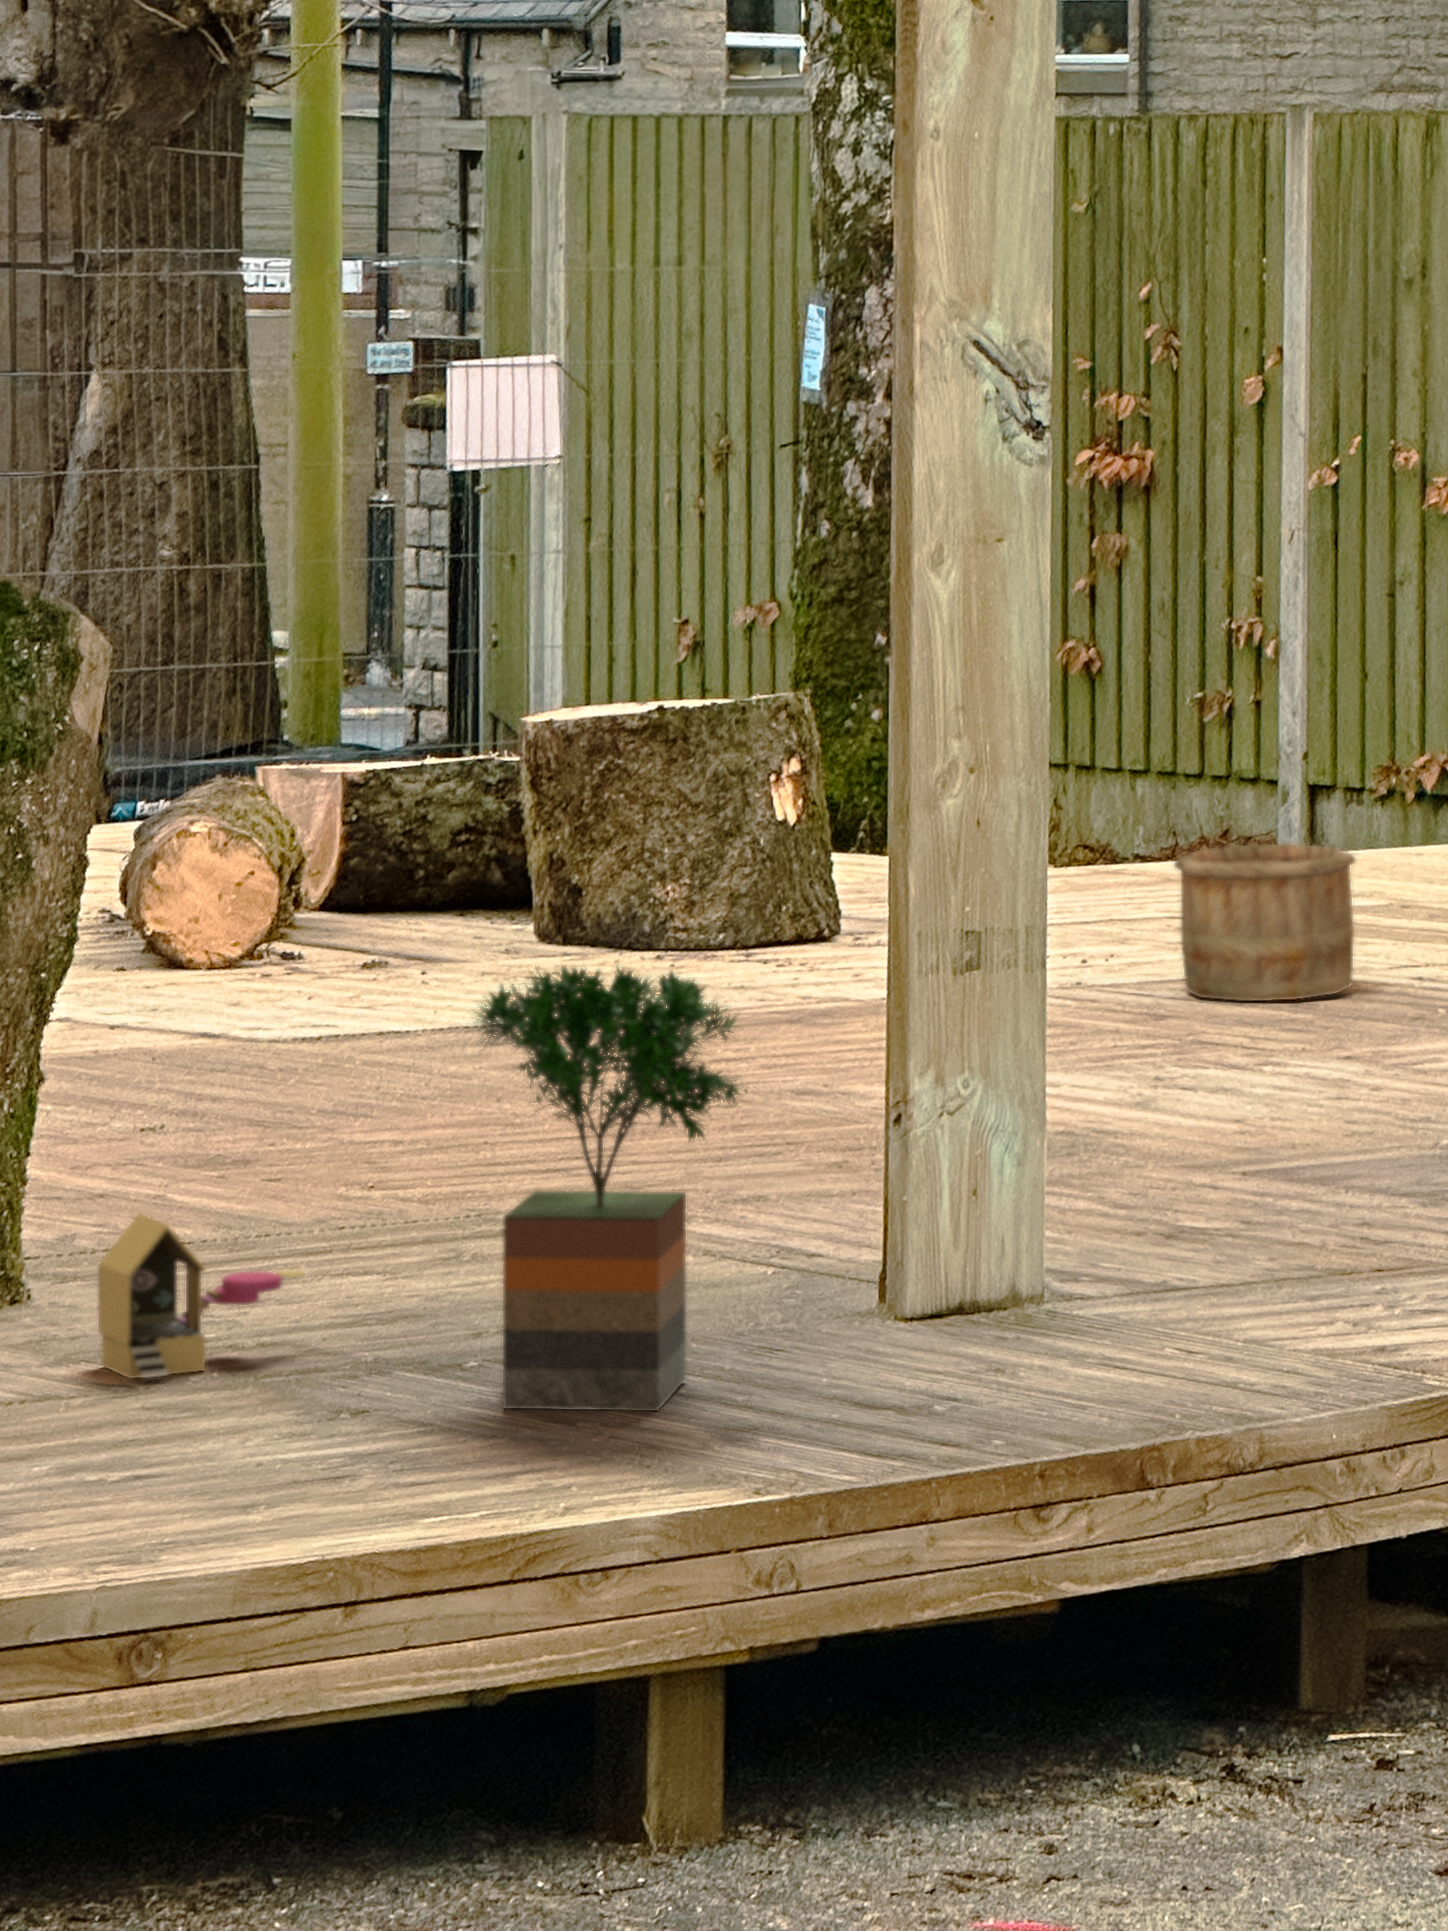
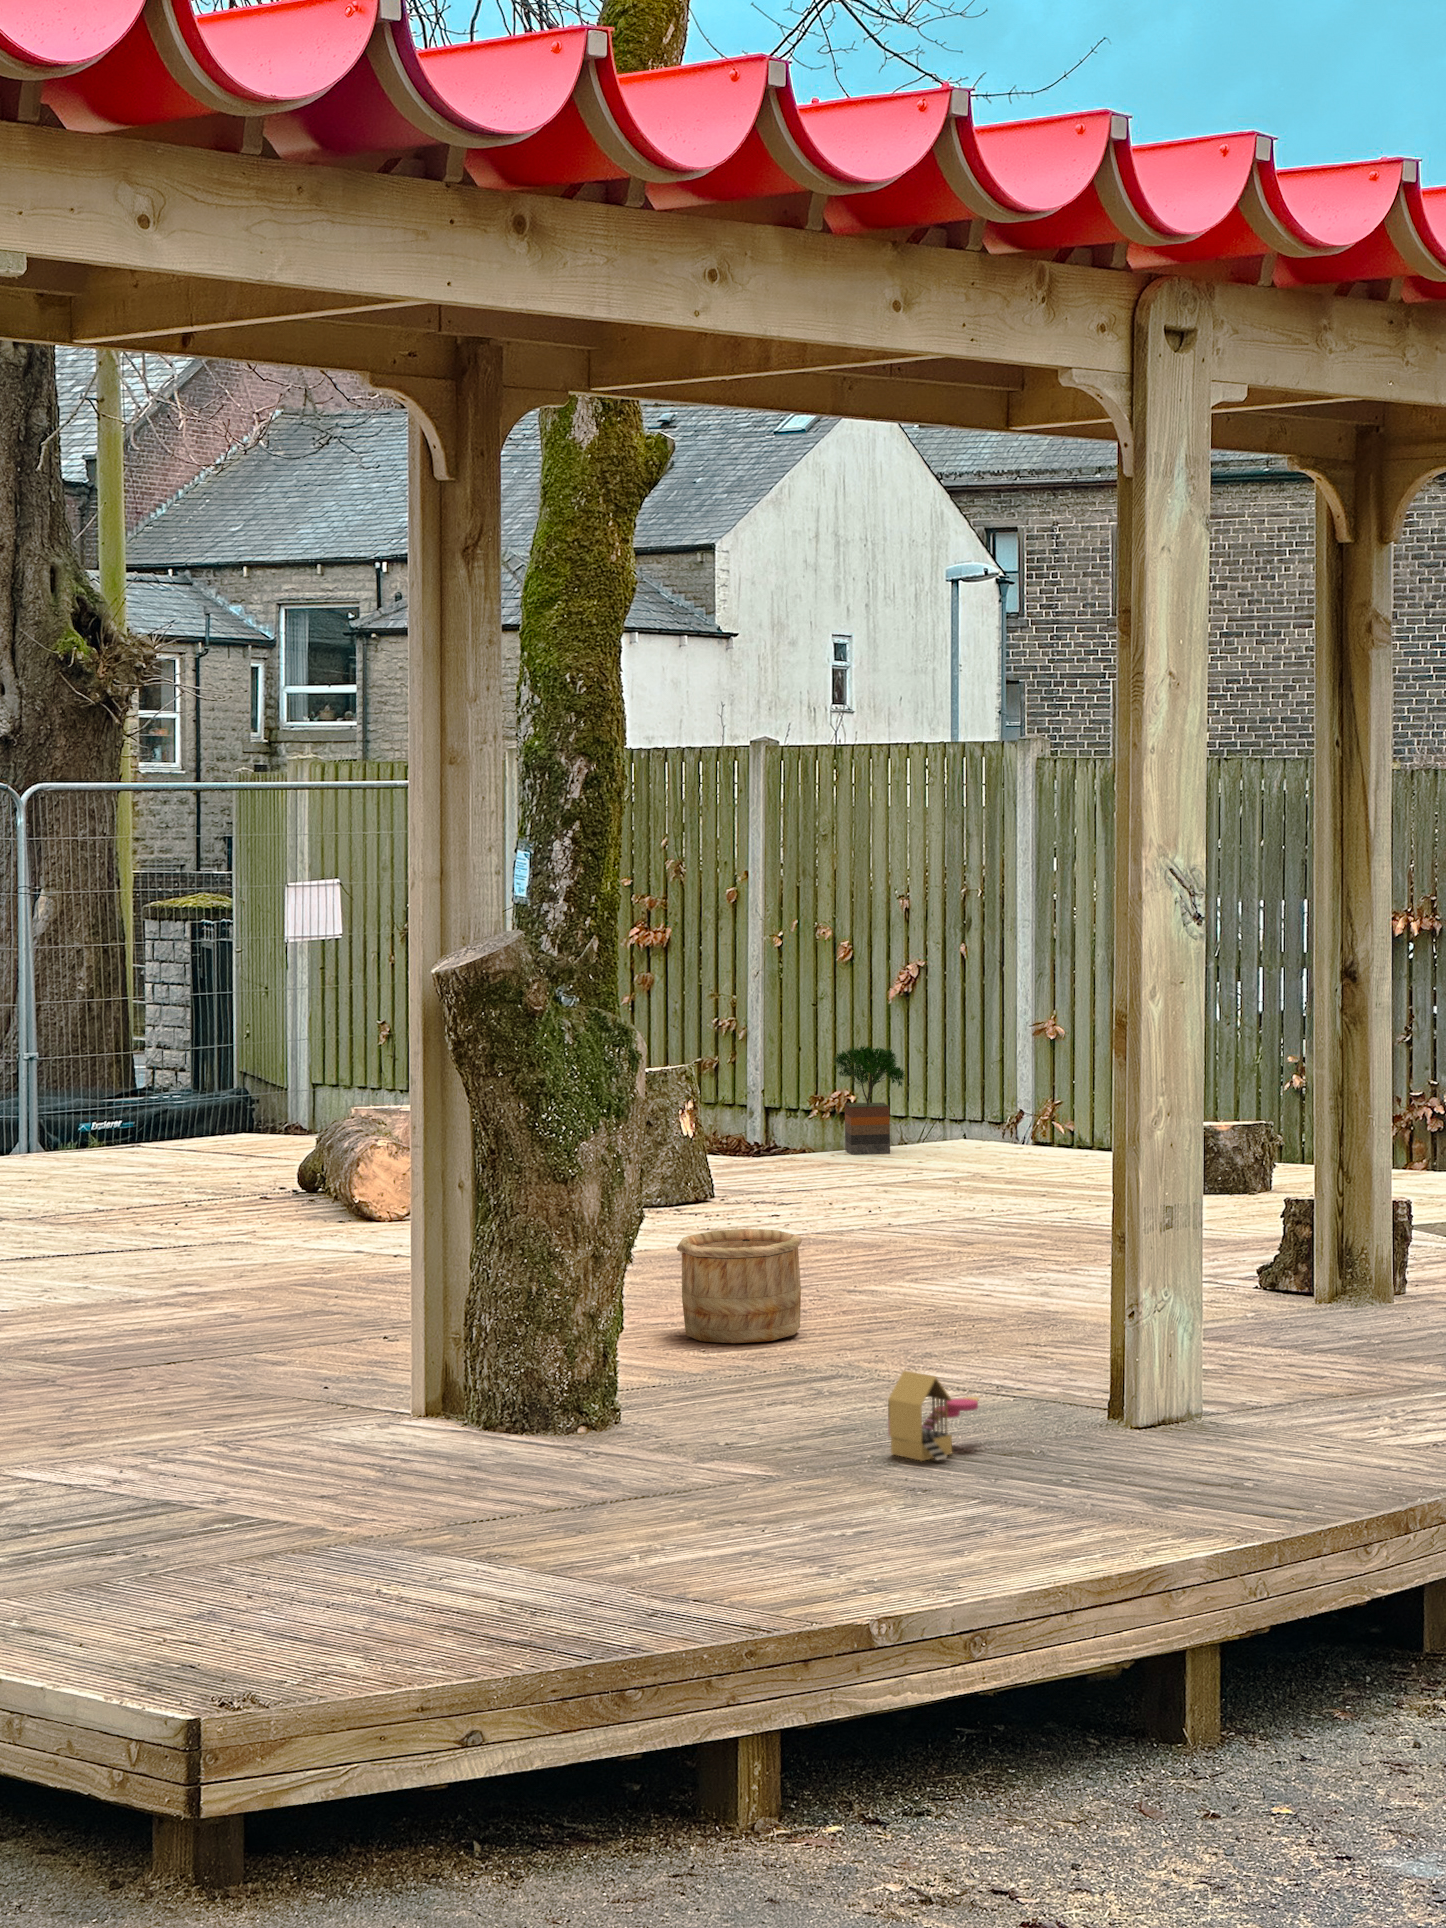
wooden bucket: present [1175,844,1355,1001] -> present [677,1229,802,1343]
potted tree: present [477,964,742,1411] -> present [833,1046,905,1155]

